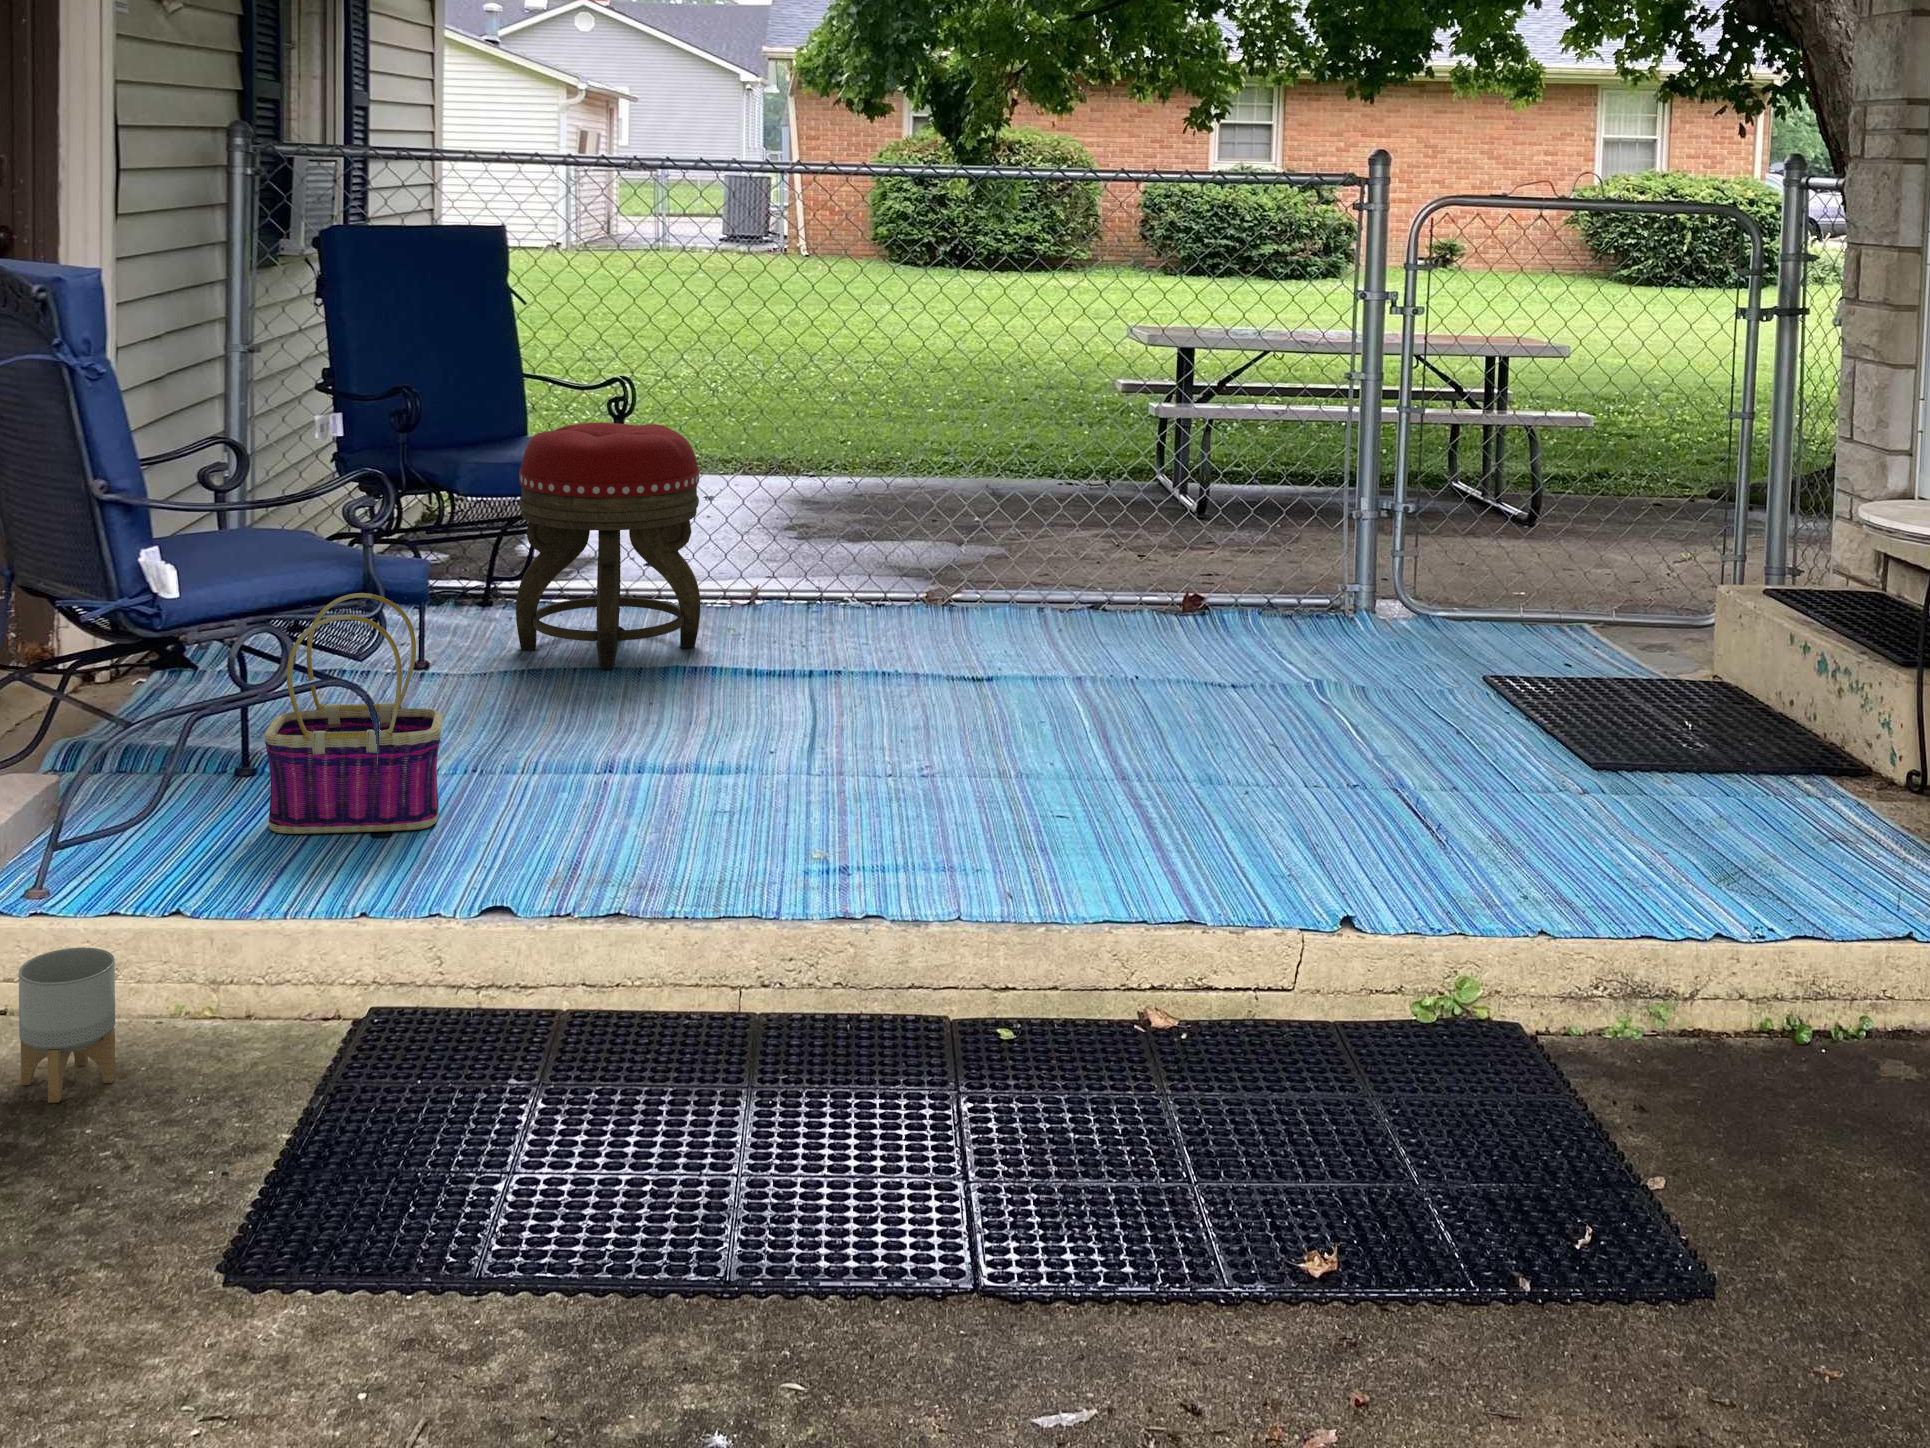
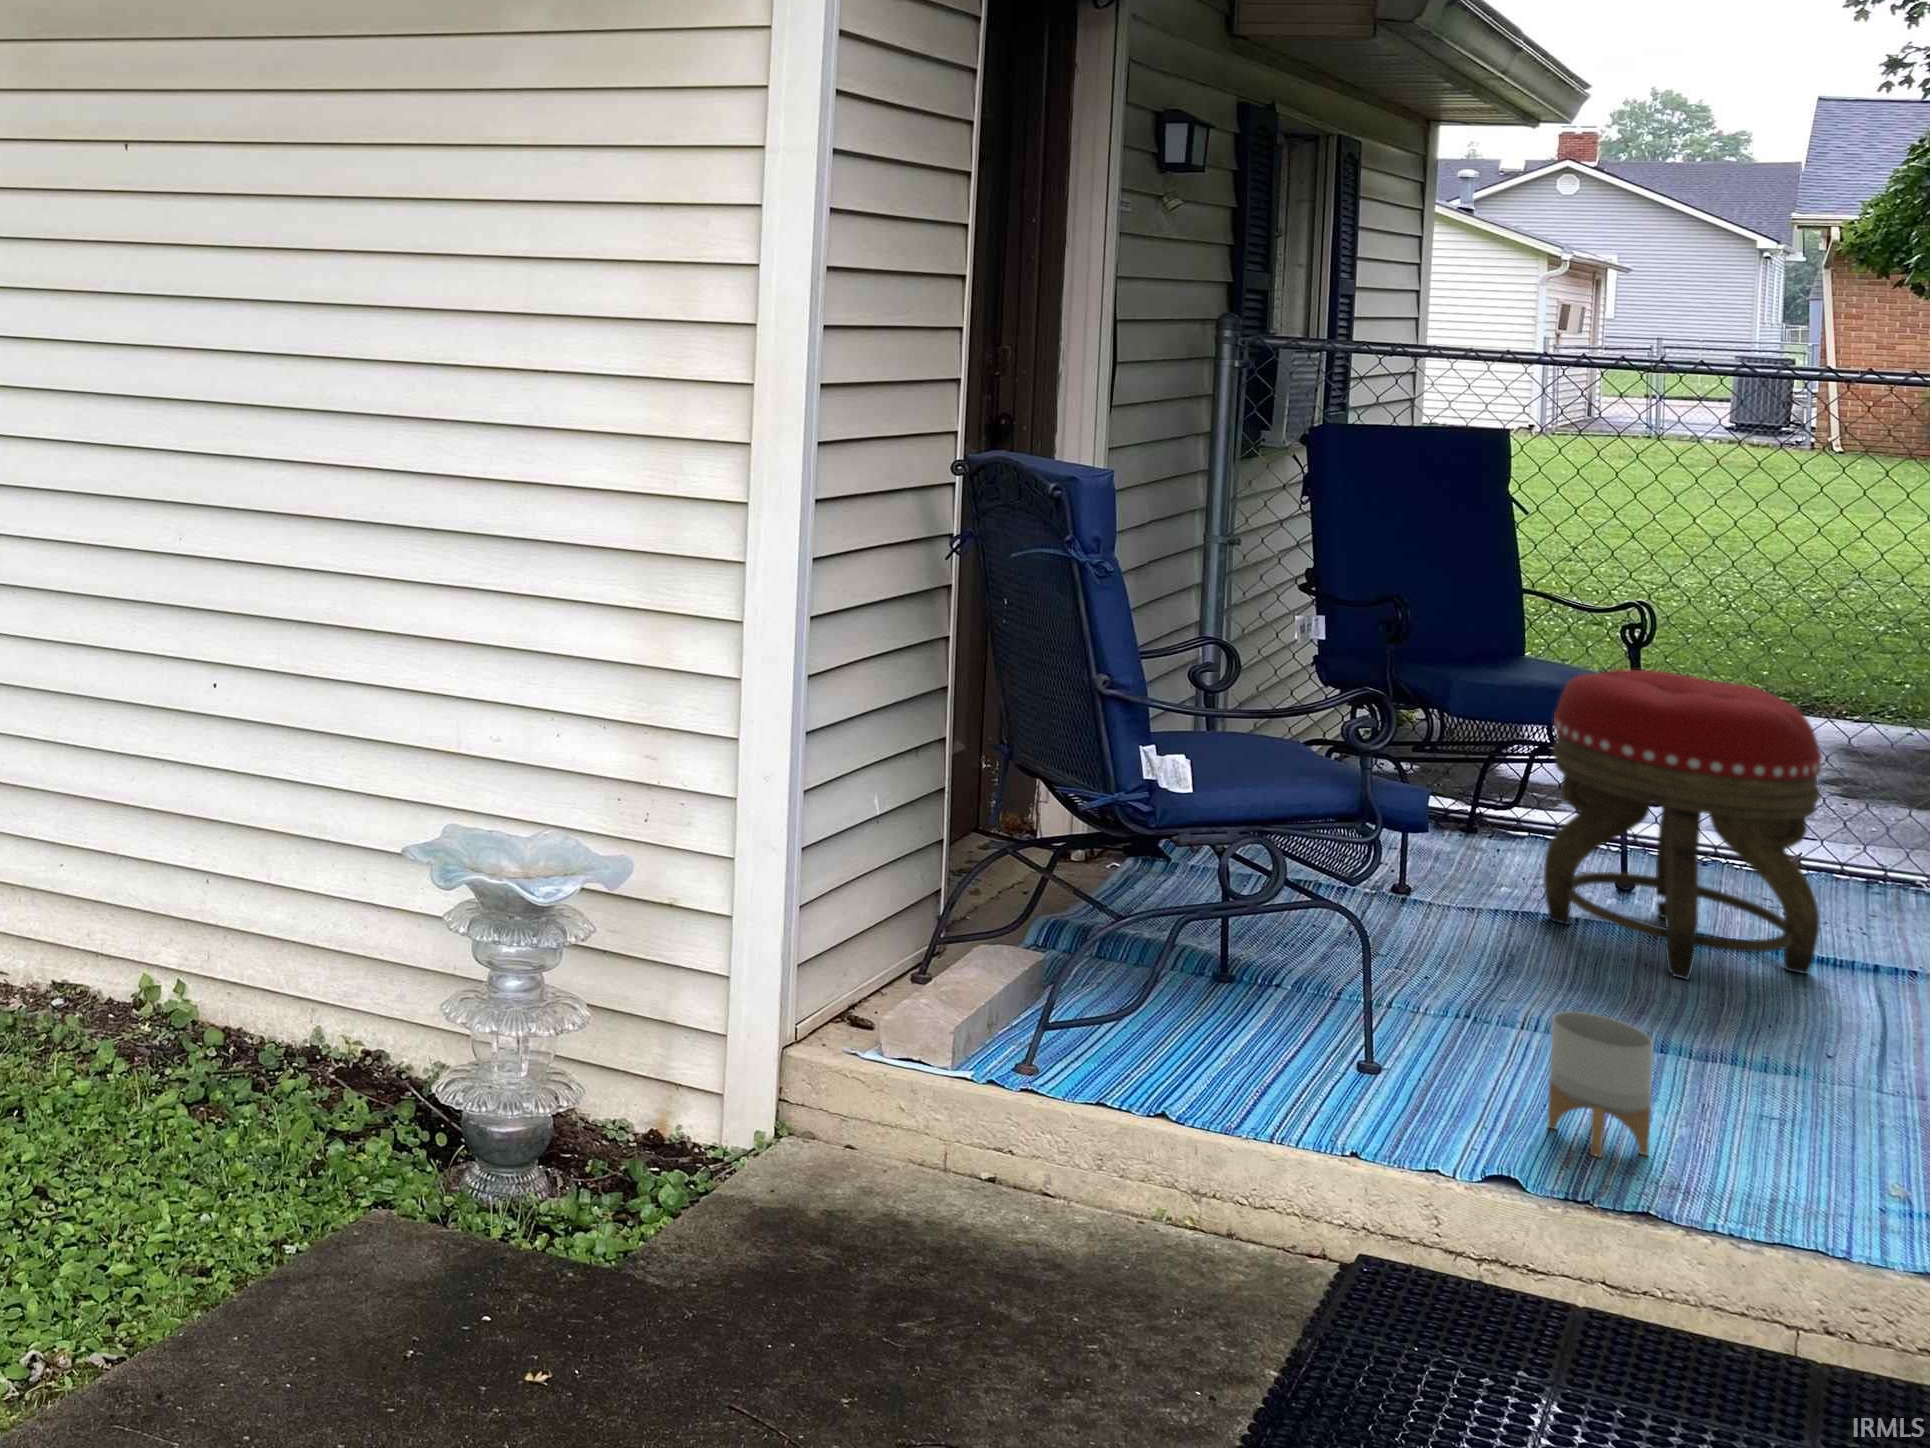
basket: present [264,593,443,834] -> none [1275,853,1501,1160]
planter: present [19,948,115,1103] -> present [1547,1011,1653,1157]

